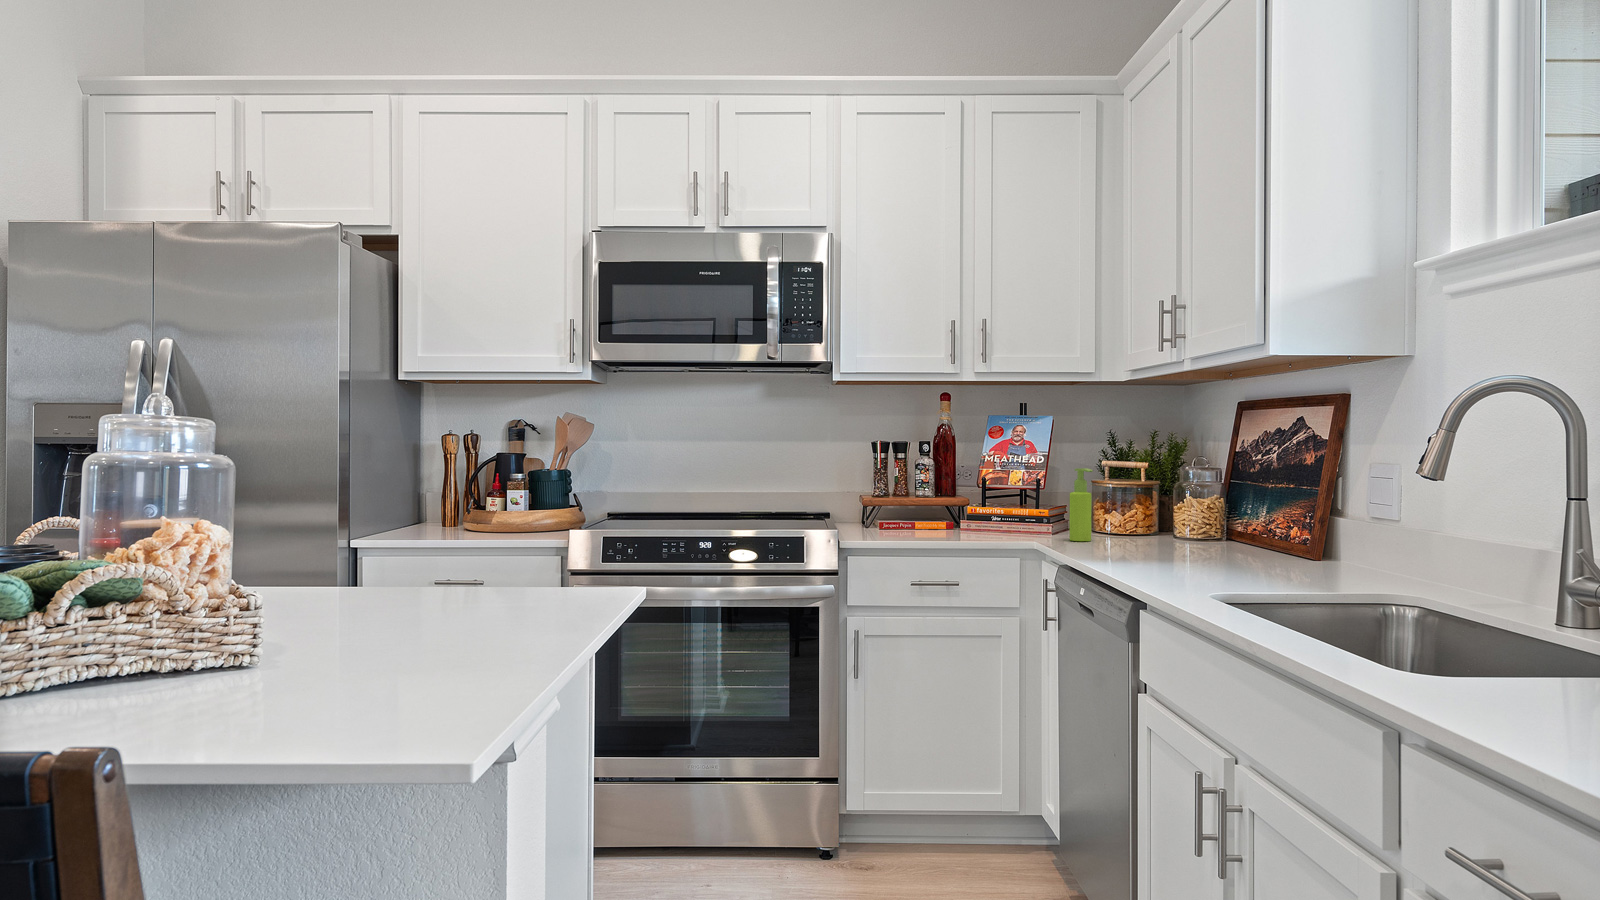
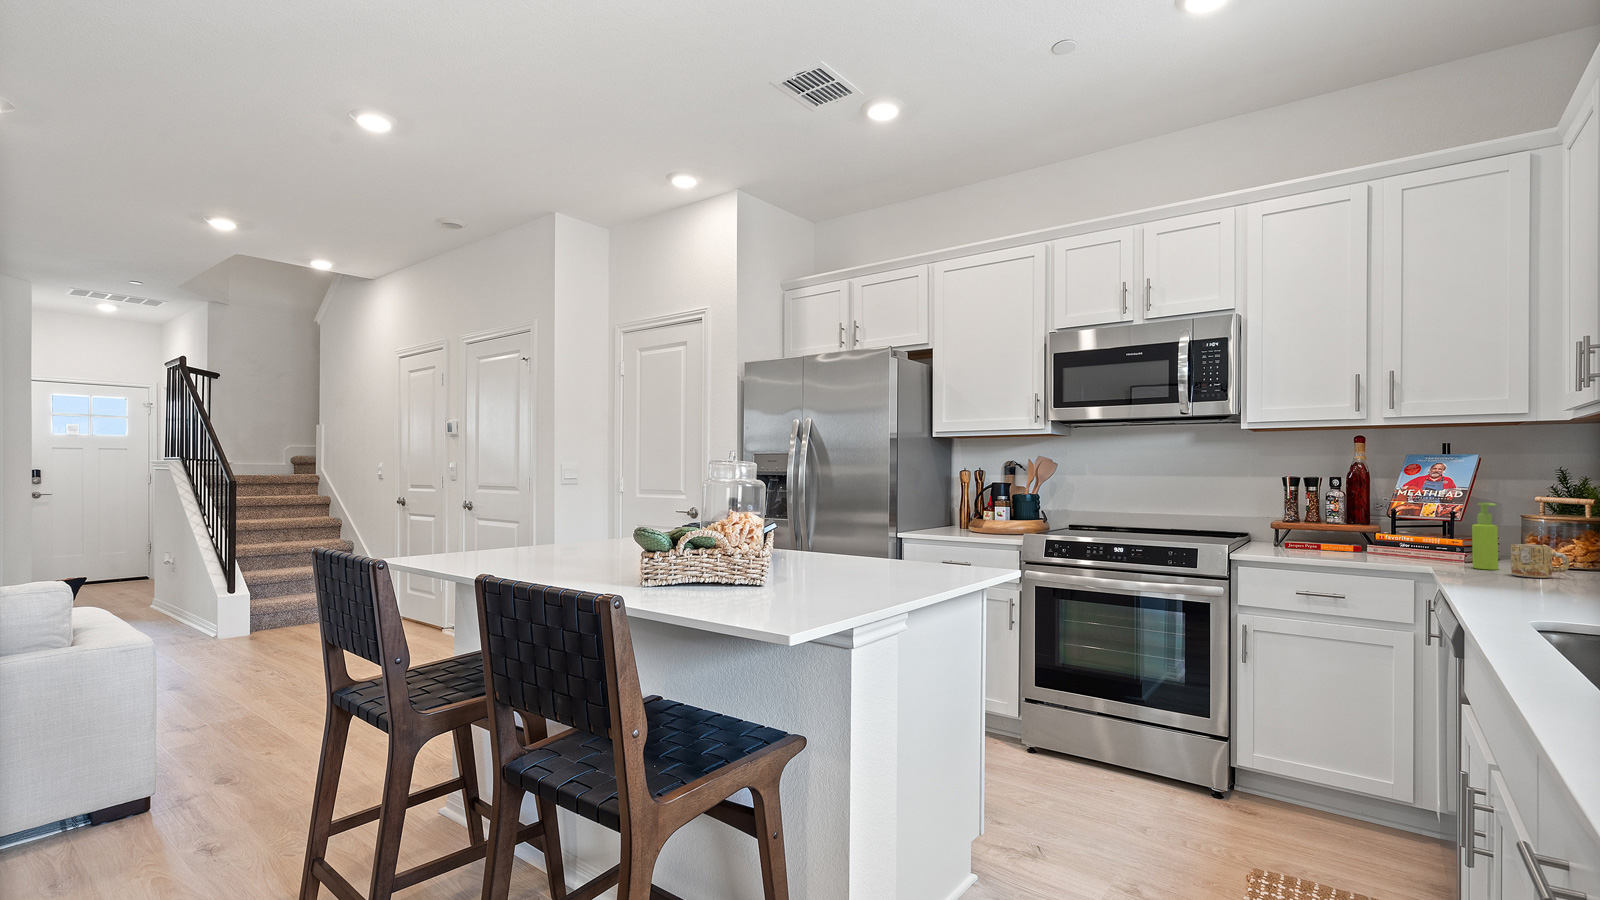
mug: none [1110,512,1157,547] -> present [1511,544,1569,578]

